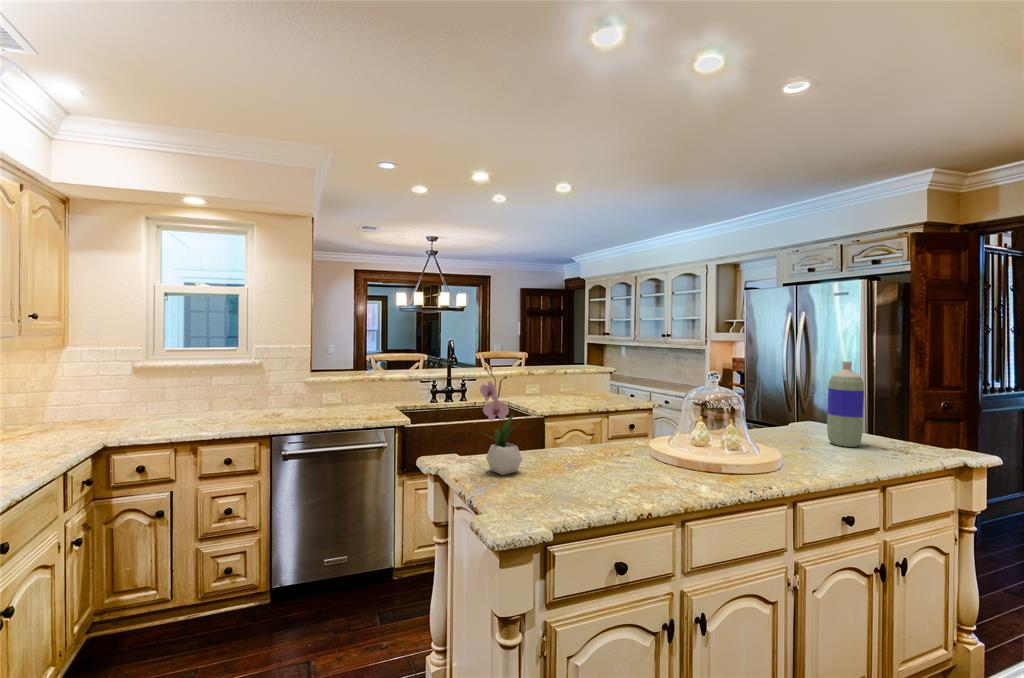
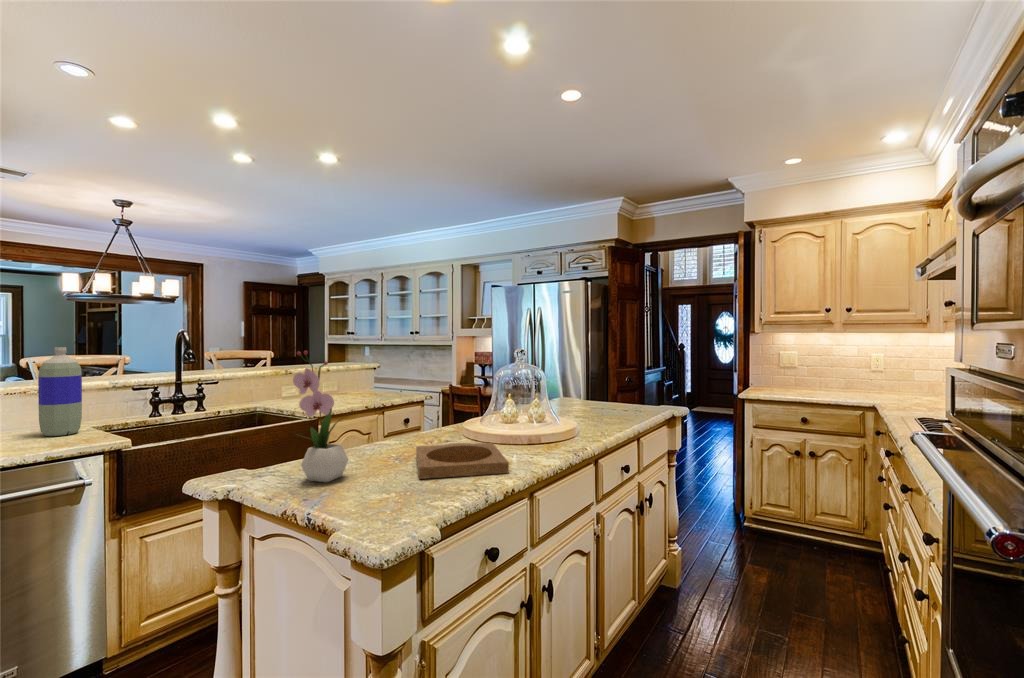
bottle: present [827,361,864,447] -> present [38,347,82,436]
tray: none [572,456,662,496] -> present [416,443,509,479]

